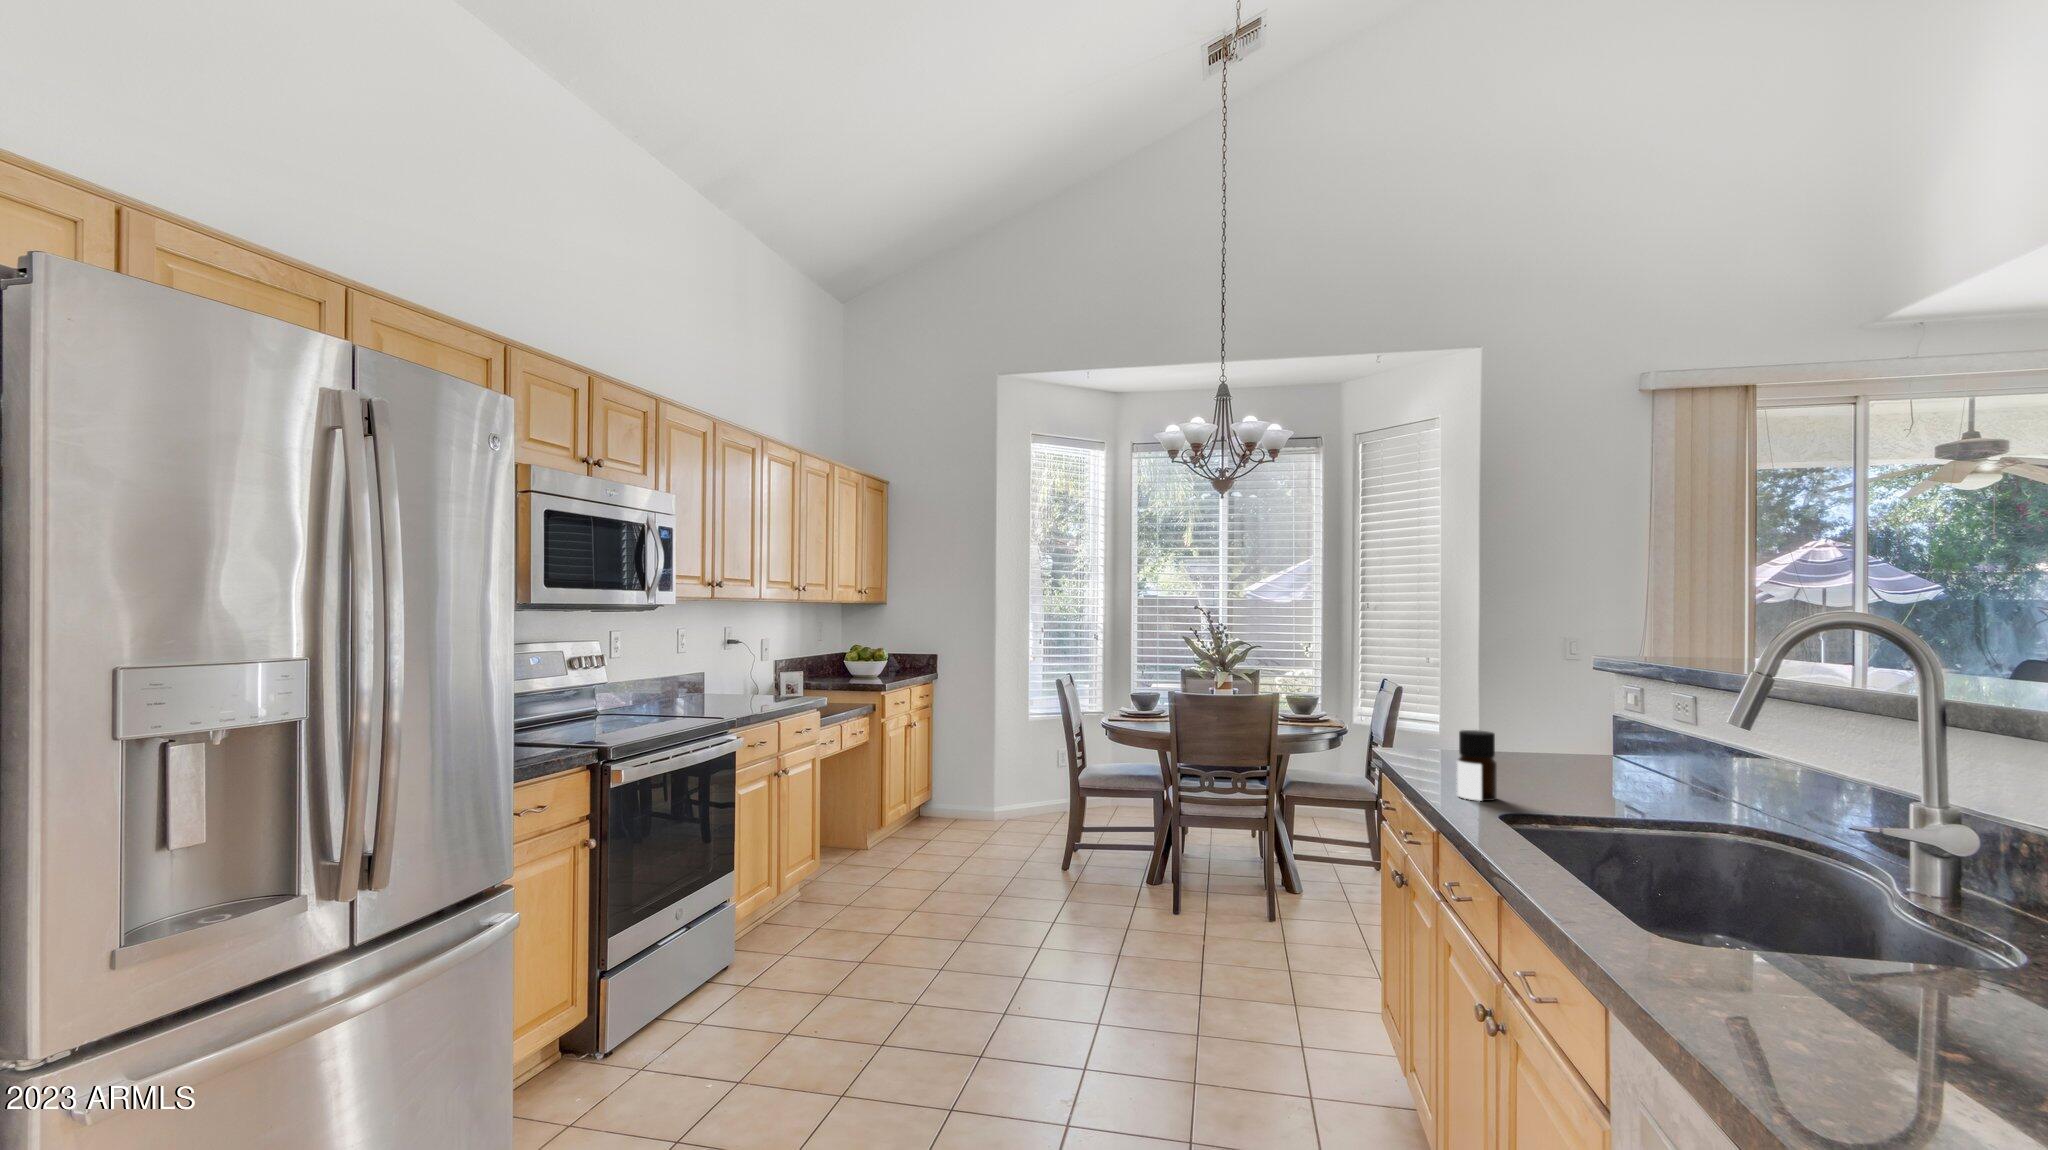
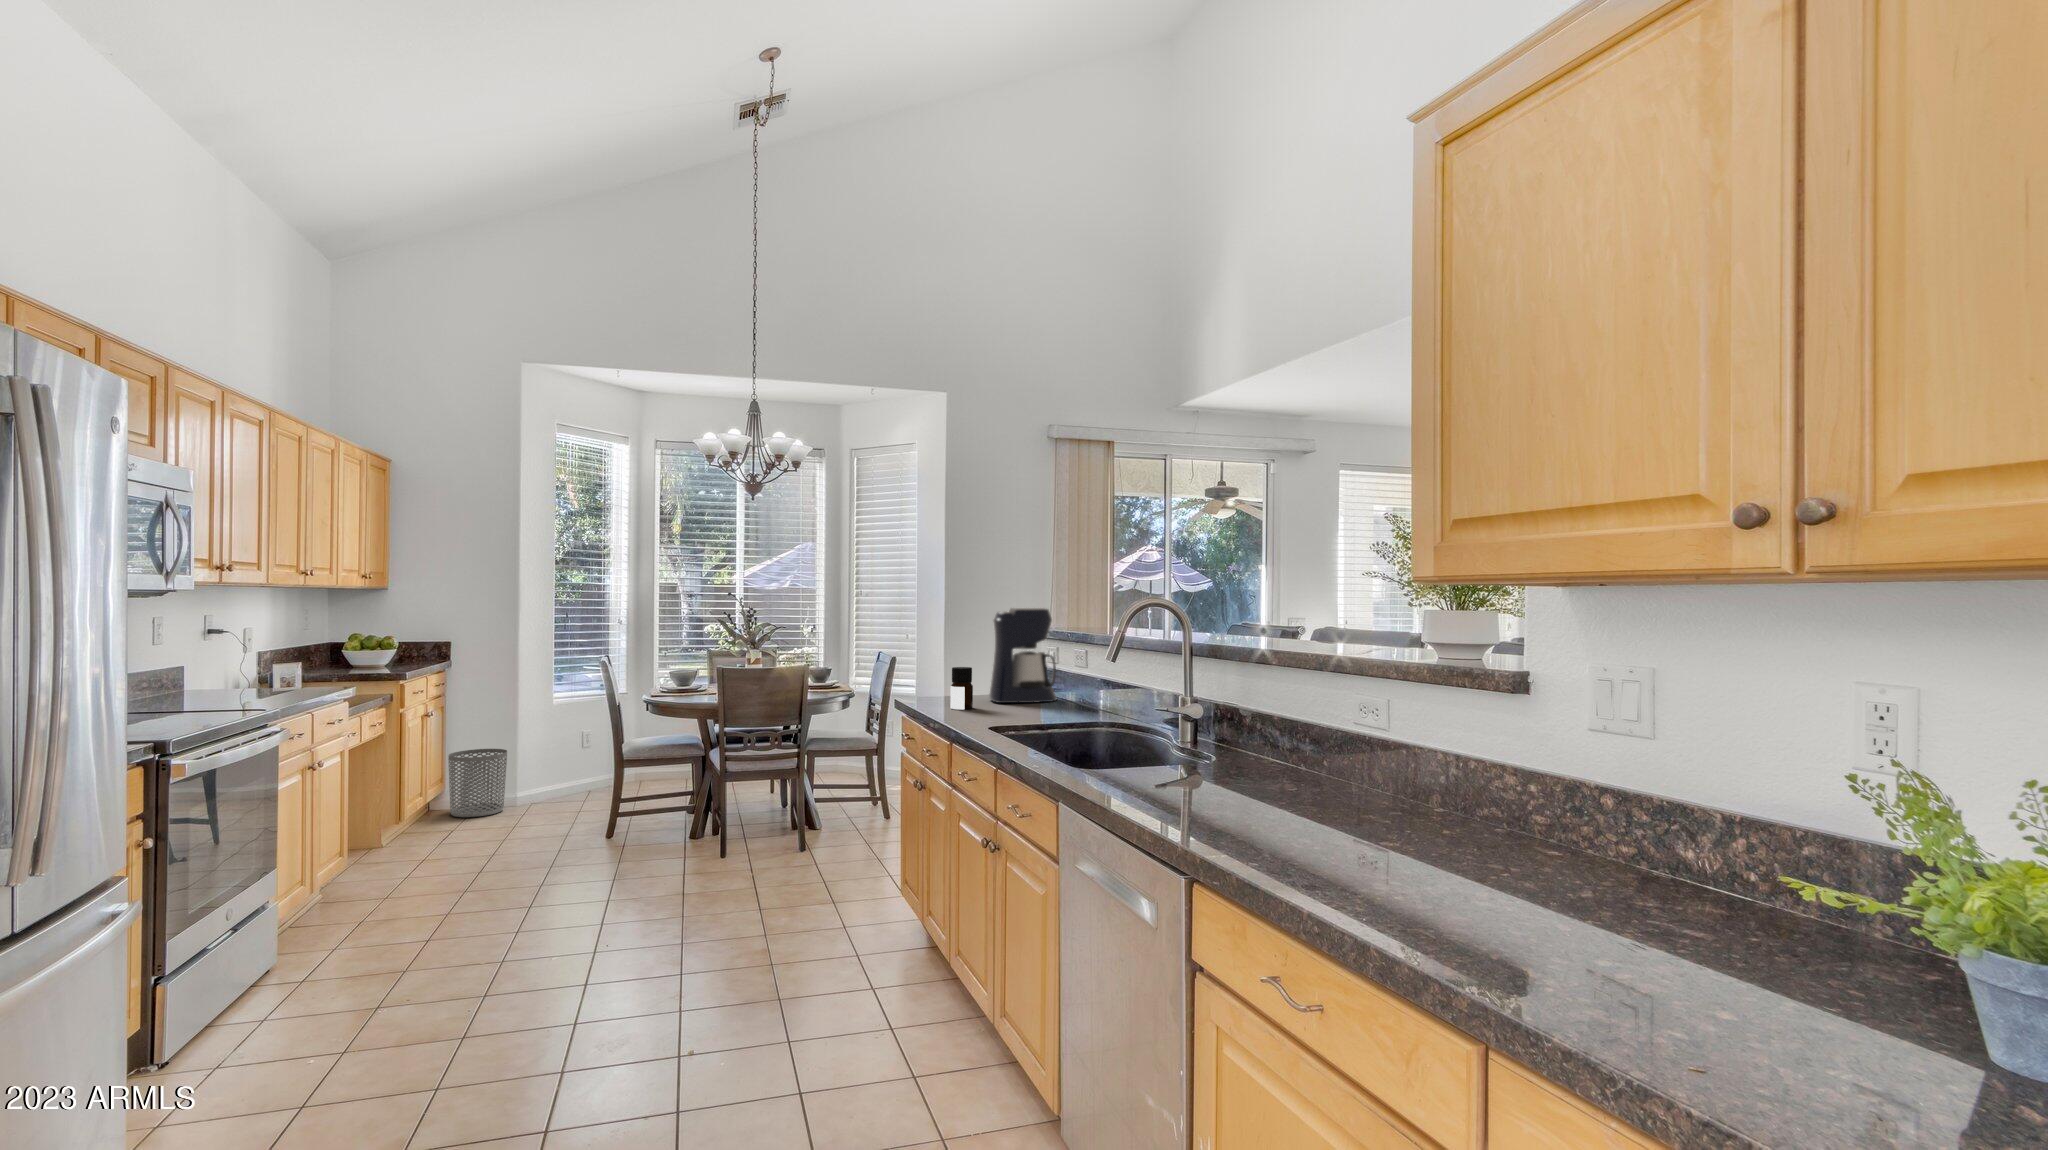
coffee maker: none [1529,637,1661,799] -> present [989,608,1057,703]
waste bin: none [932,761,983,830] -> present [448,749,507,817]

